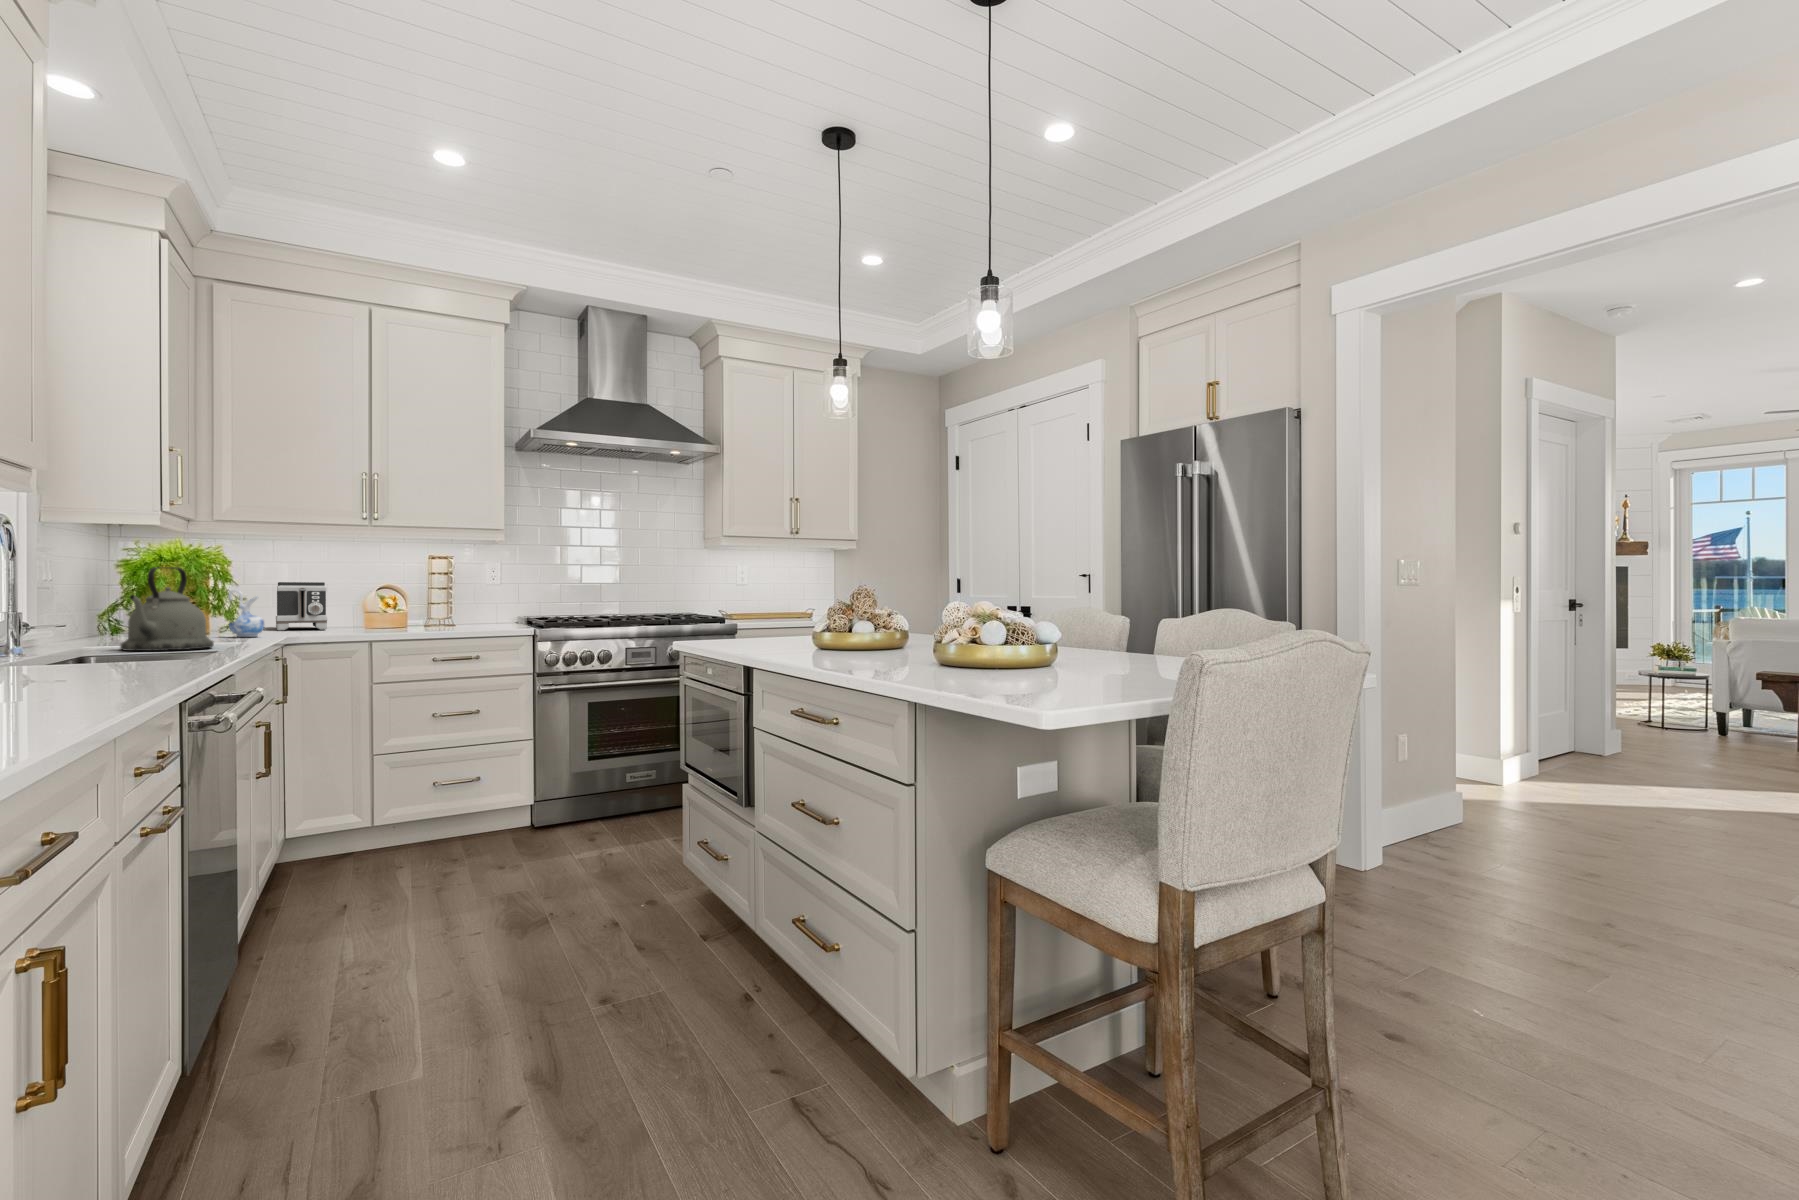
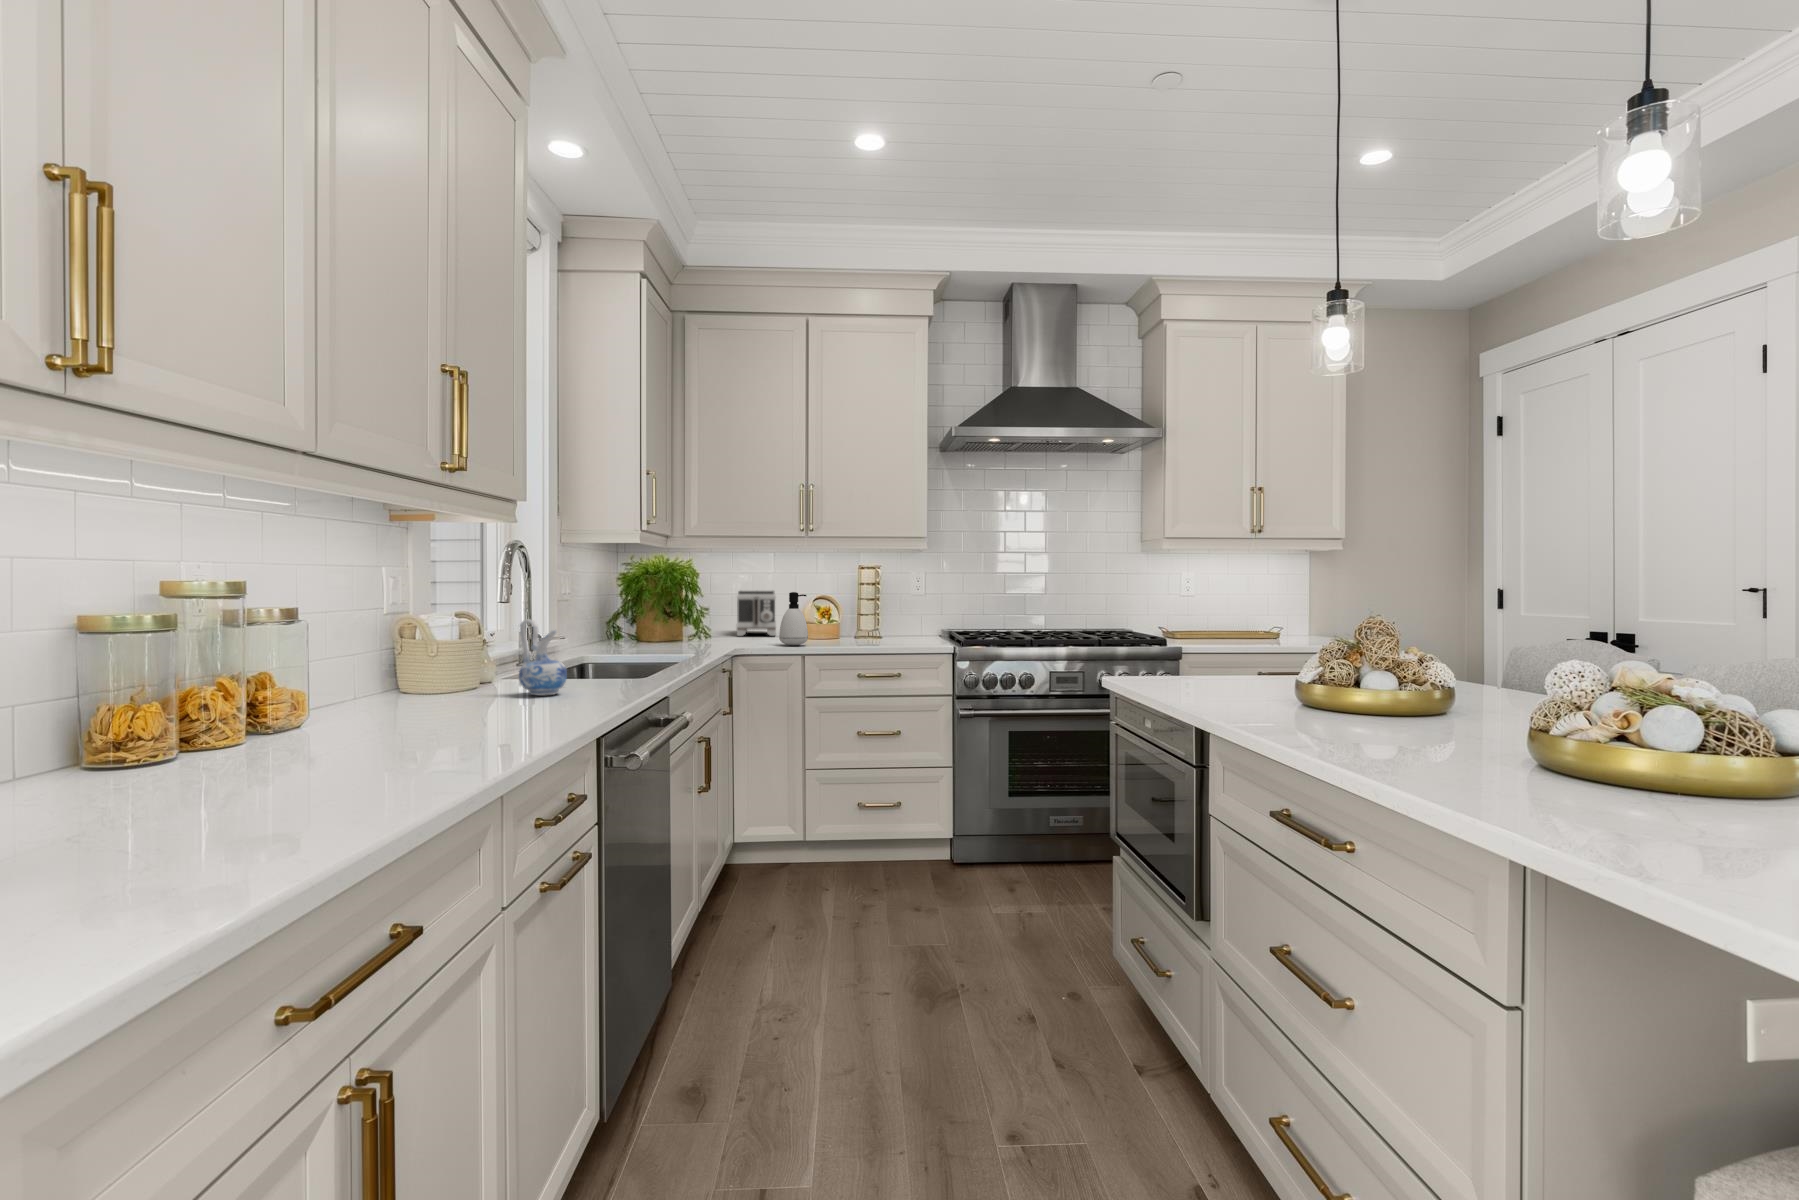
kettle: present [120,567,214,651] -> none [598,586,668,665]
soap dispenser: none [338,581,372,635] -> present [779,592,808,645]
ceramic pitcher: present [229,589,264,637] -> present [519,619,567,695]

